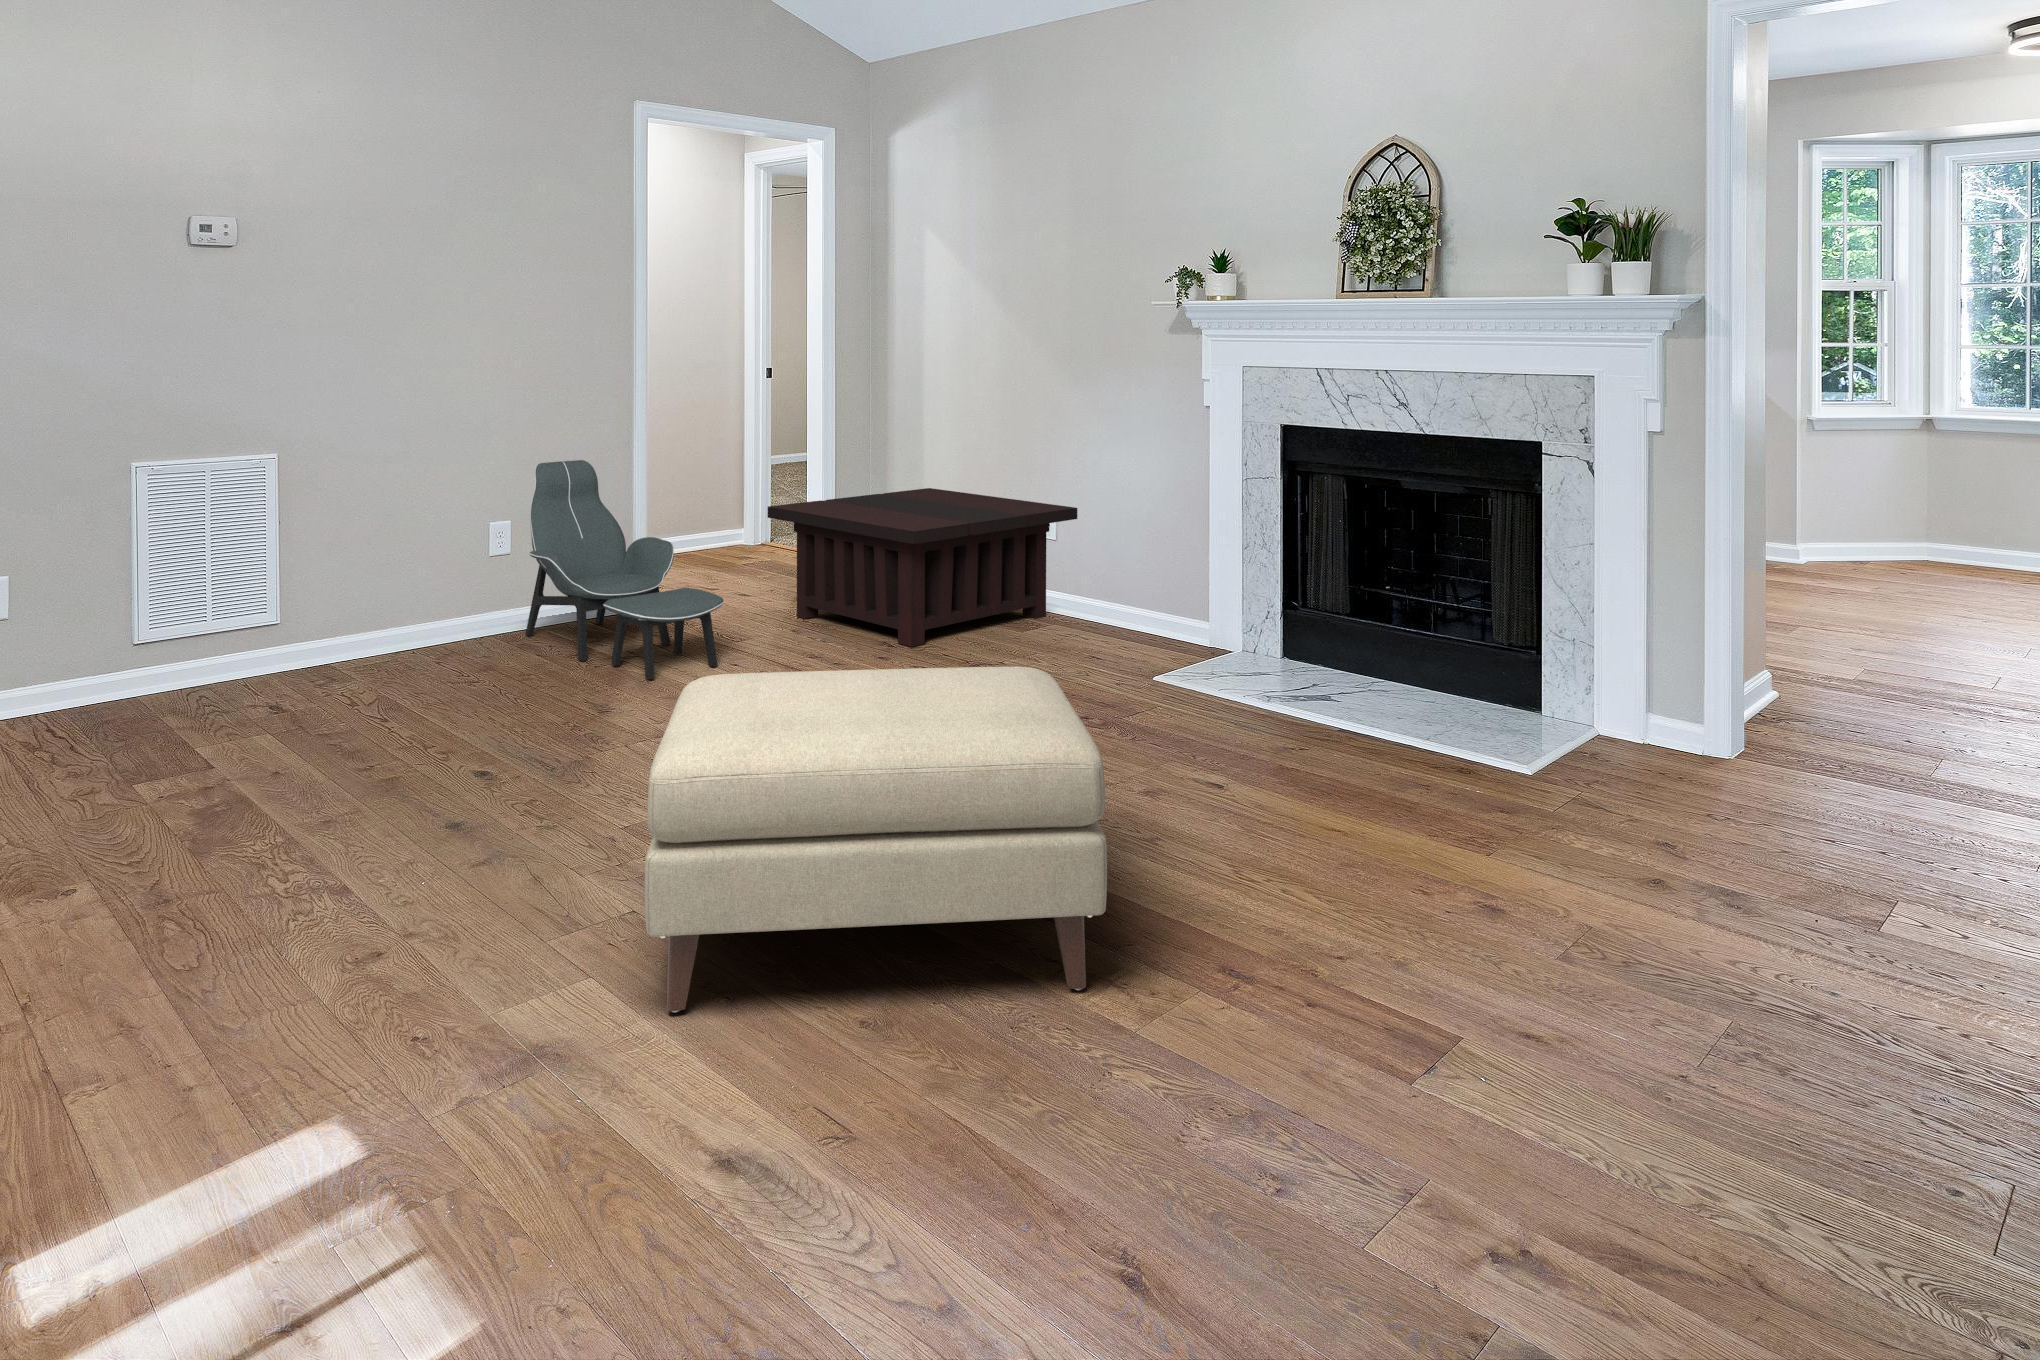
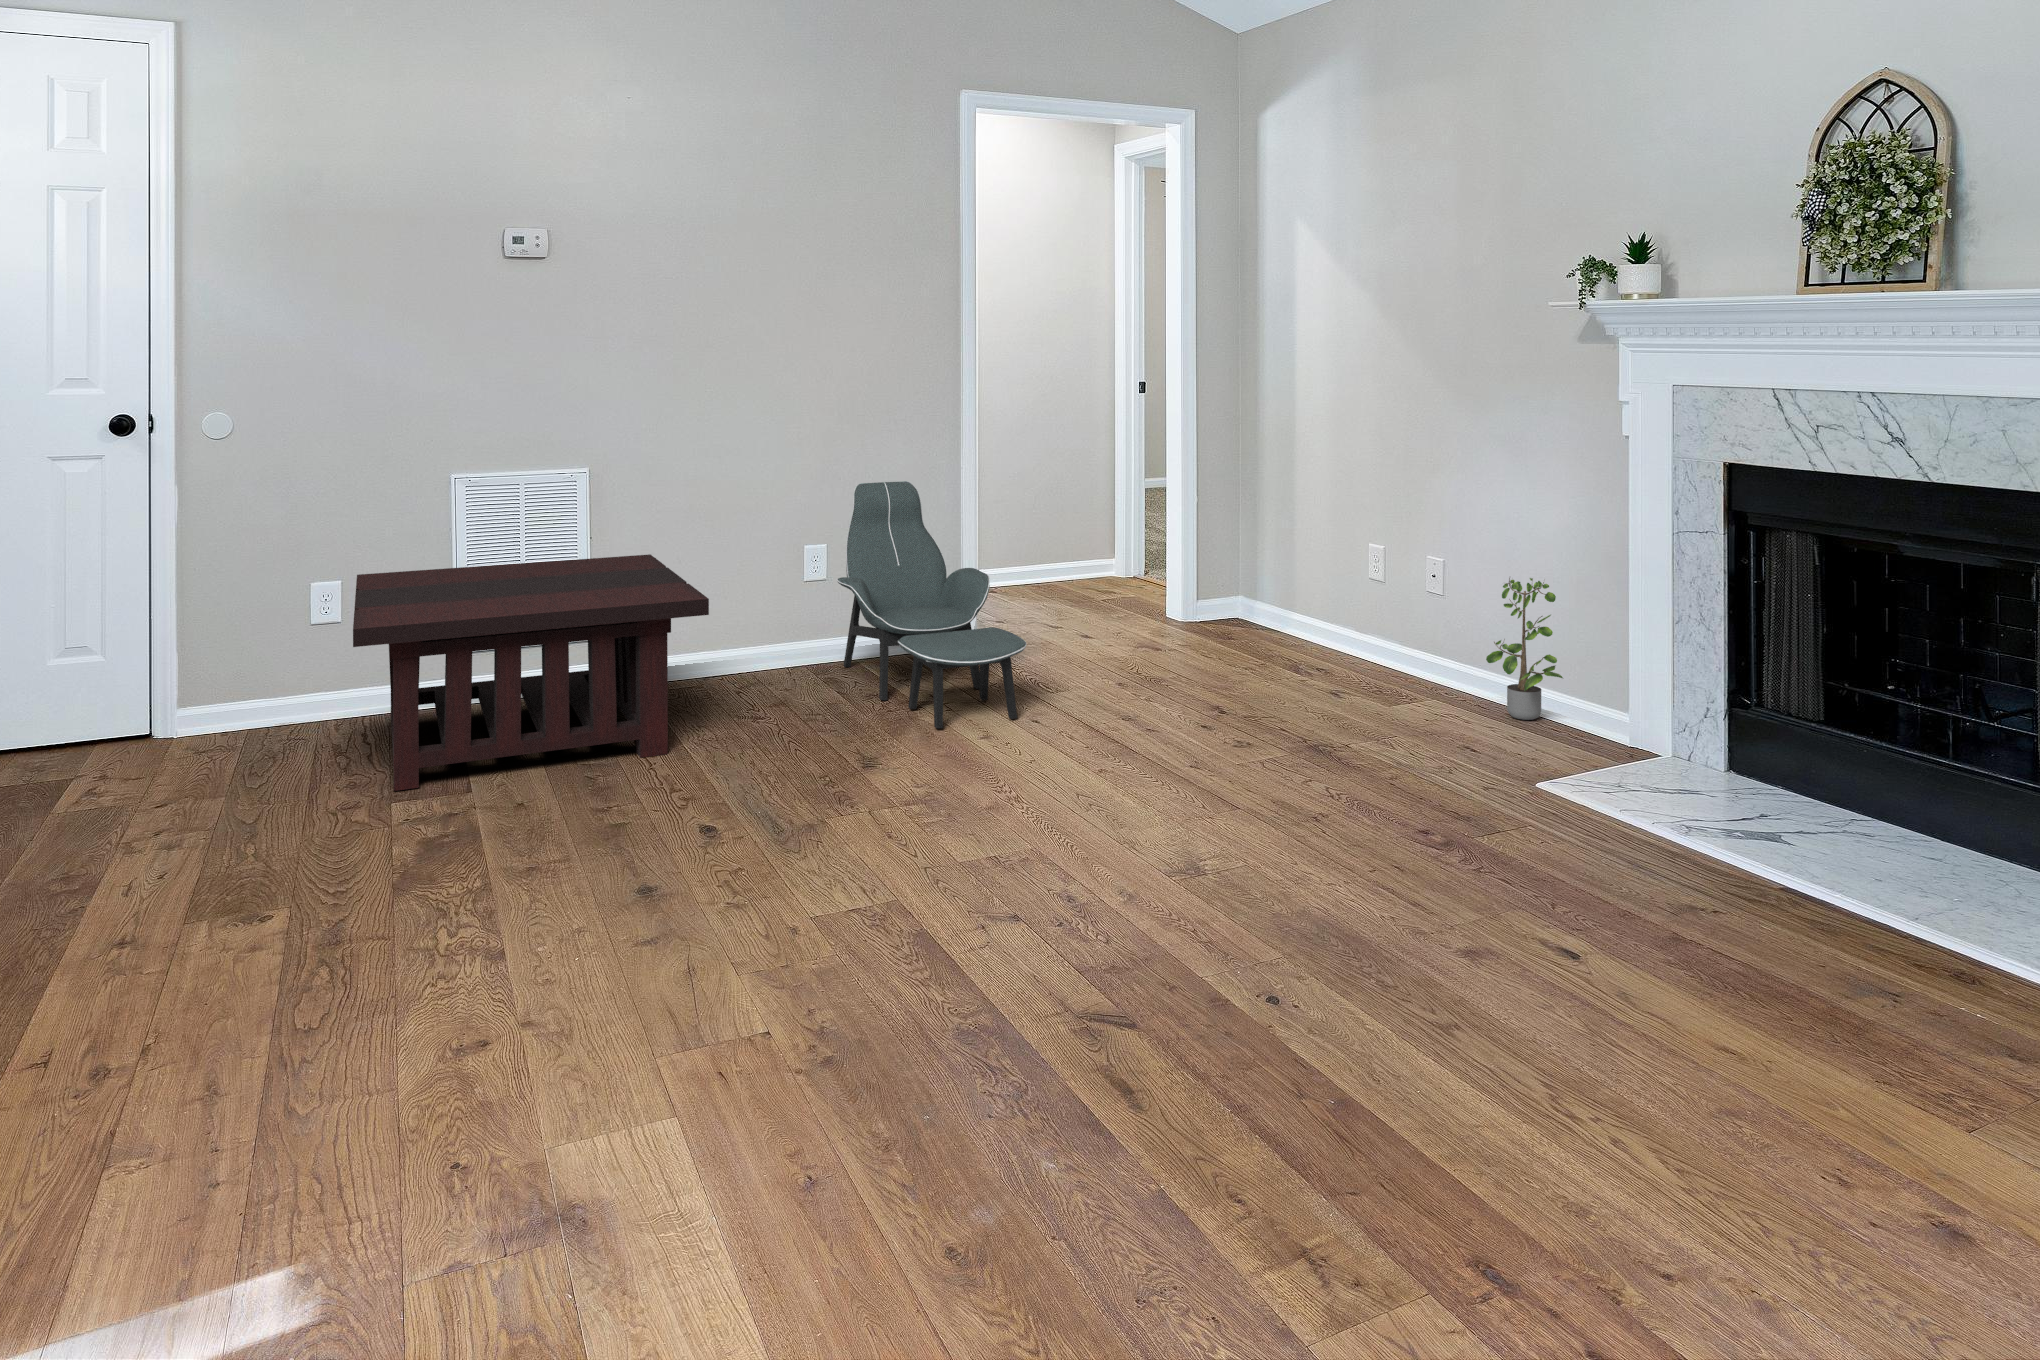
coffee table: present [768,488,1077,647] -> present [353,554,709,791]
potted plant: none [1101,521,1163,636] -> present [1486,578,1563,720]
ottoman: present [645,667,1107,1012] -> none [689,754,1298,1266]

